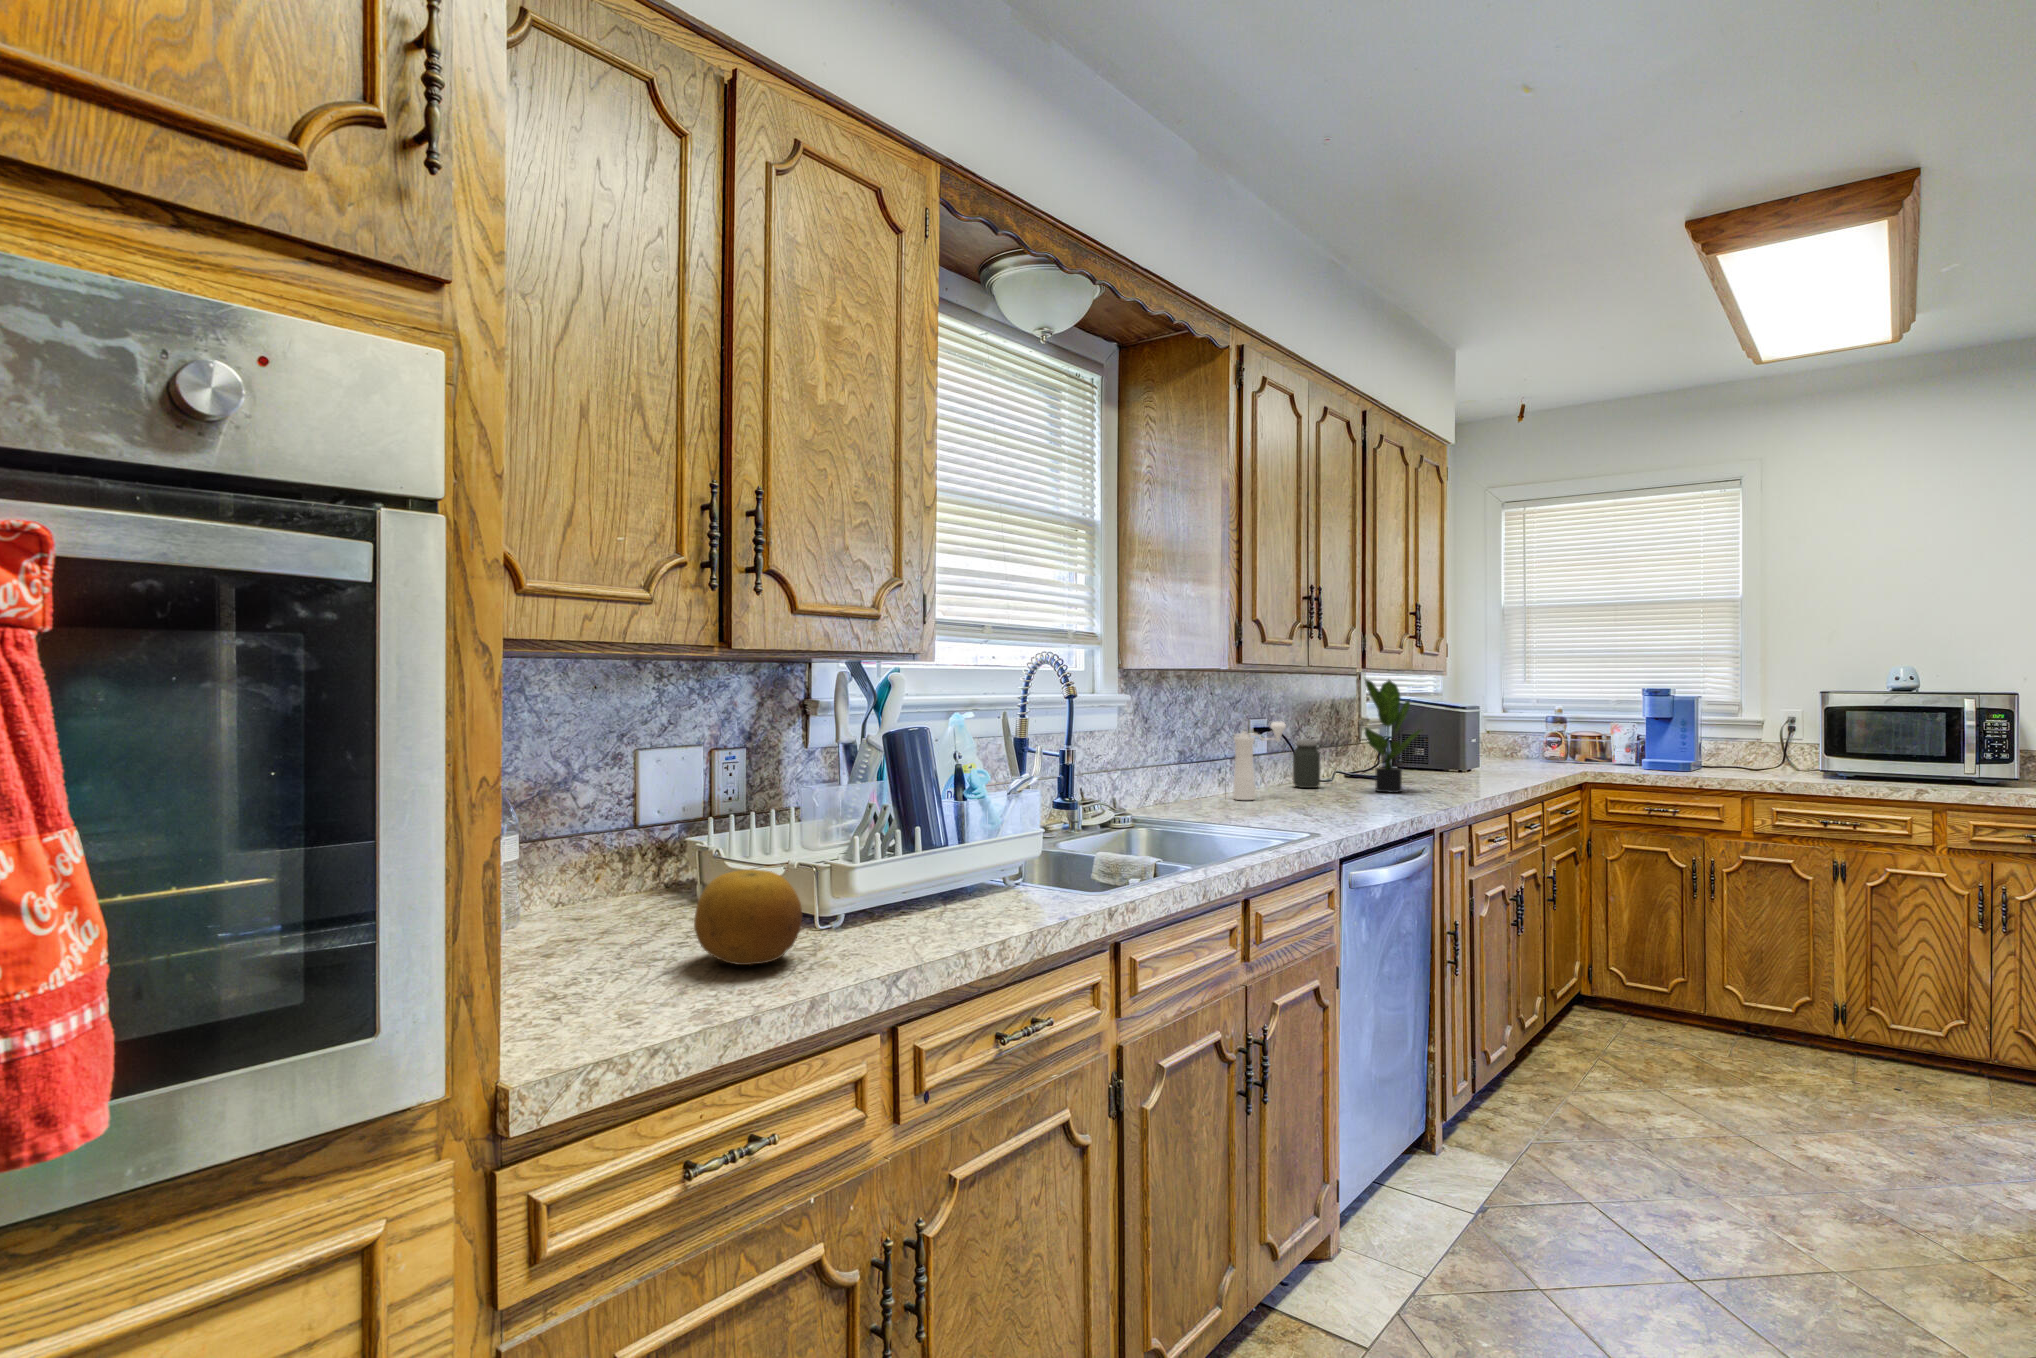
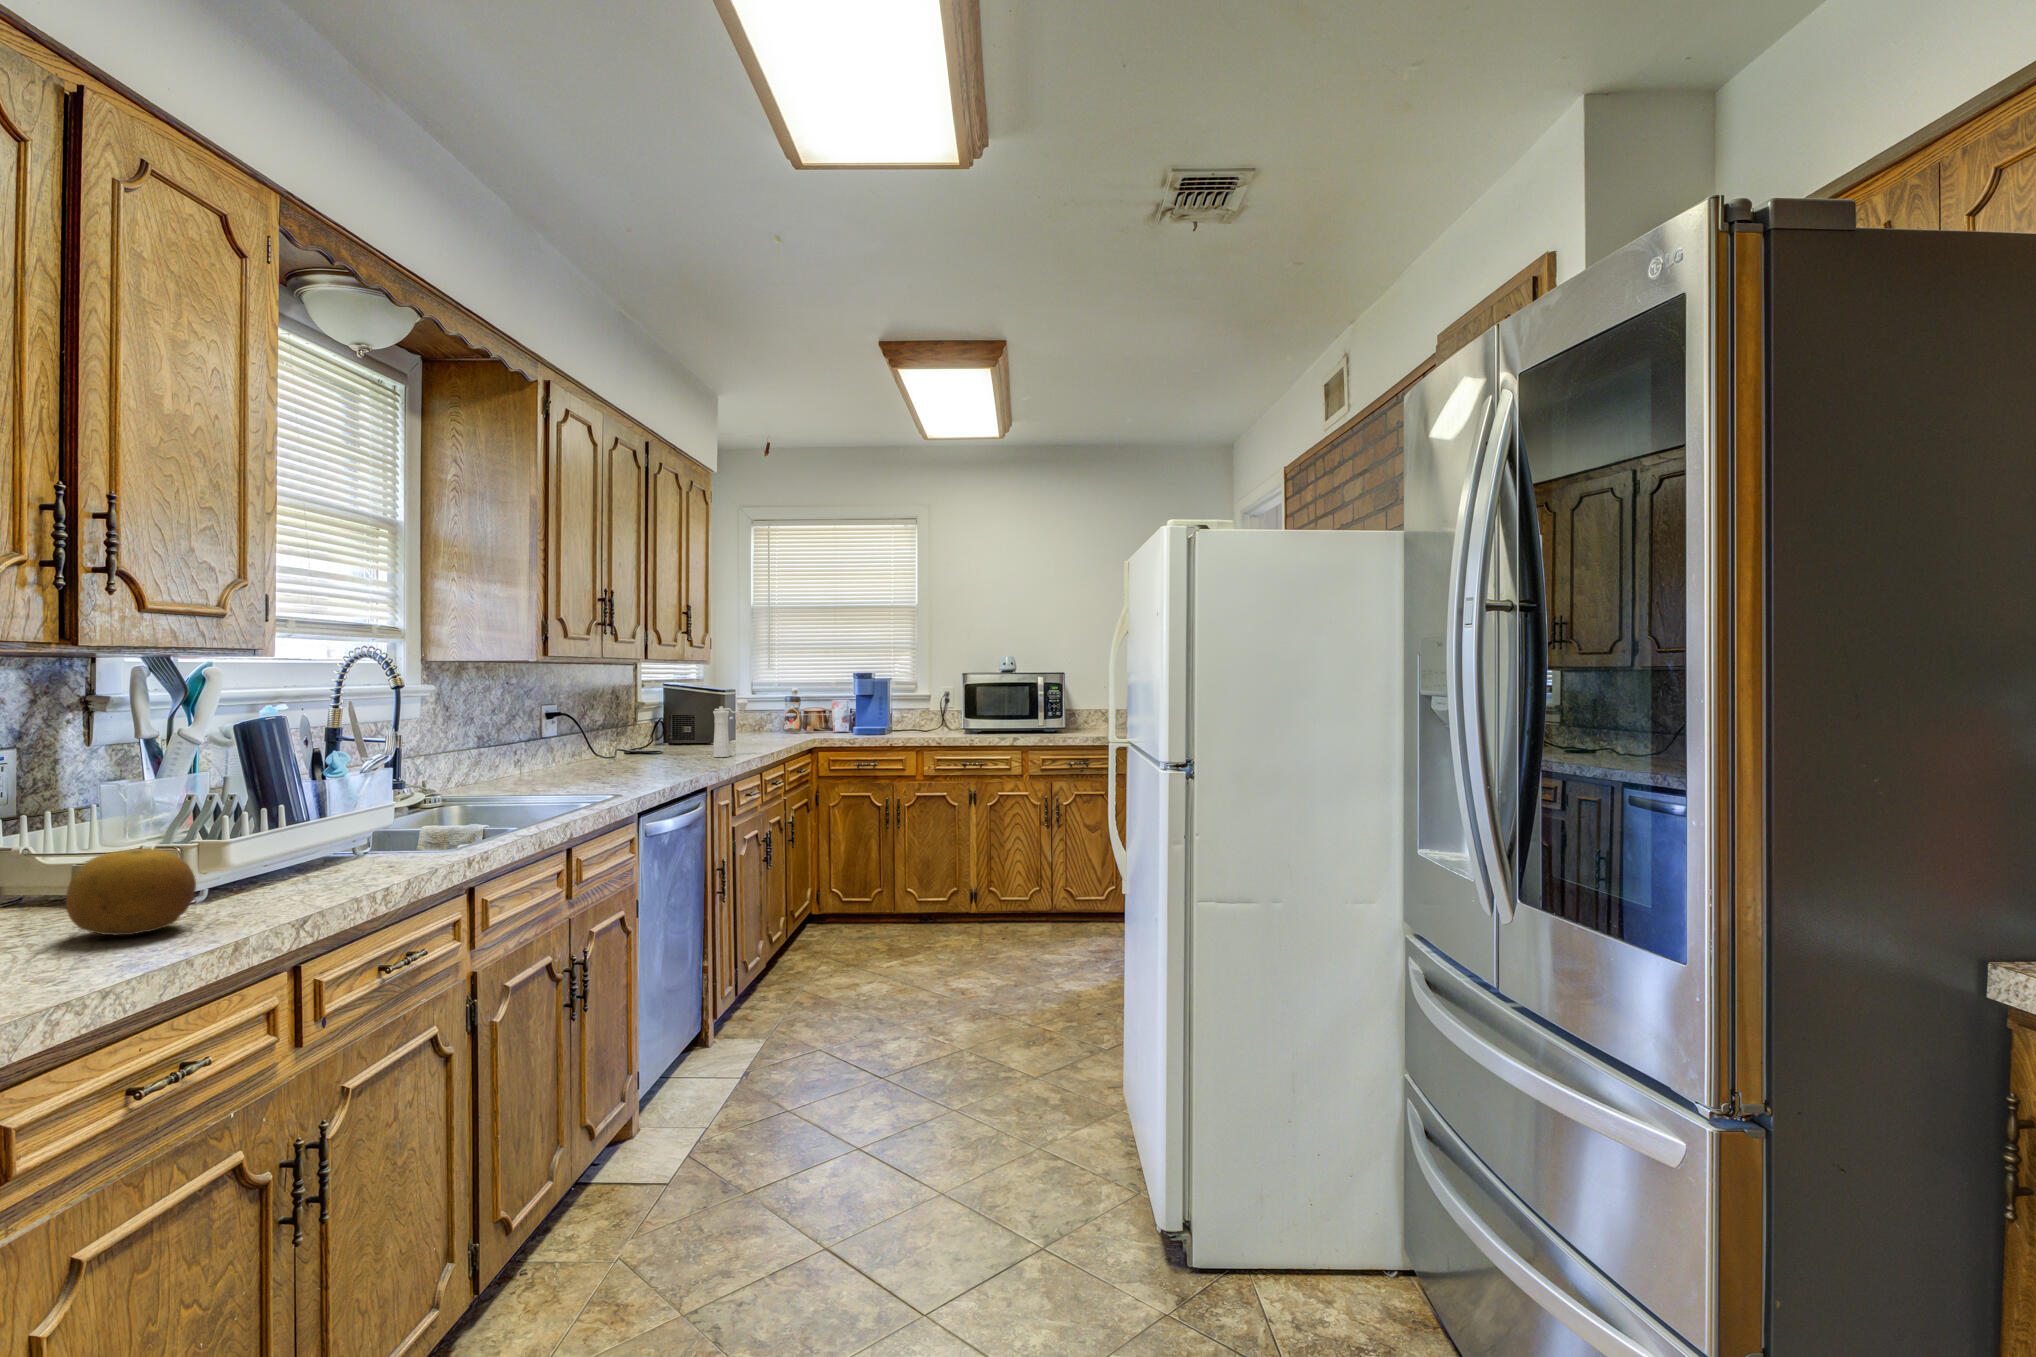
potted plant: present [1365,680,1421,793] -> none [648,667,698,764]
pepper mill: present [1234,722,1286,800] -> present [713,699,748,757]
jar: present [1293,739,1320,788] -> none [584,723,609,766]

